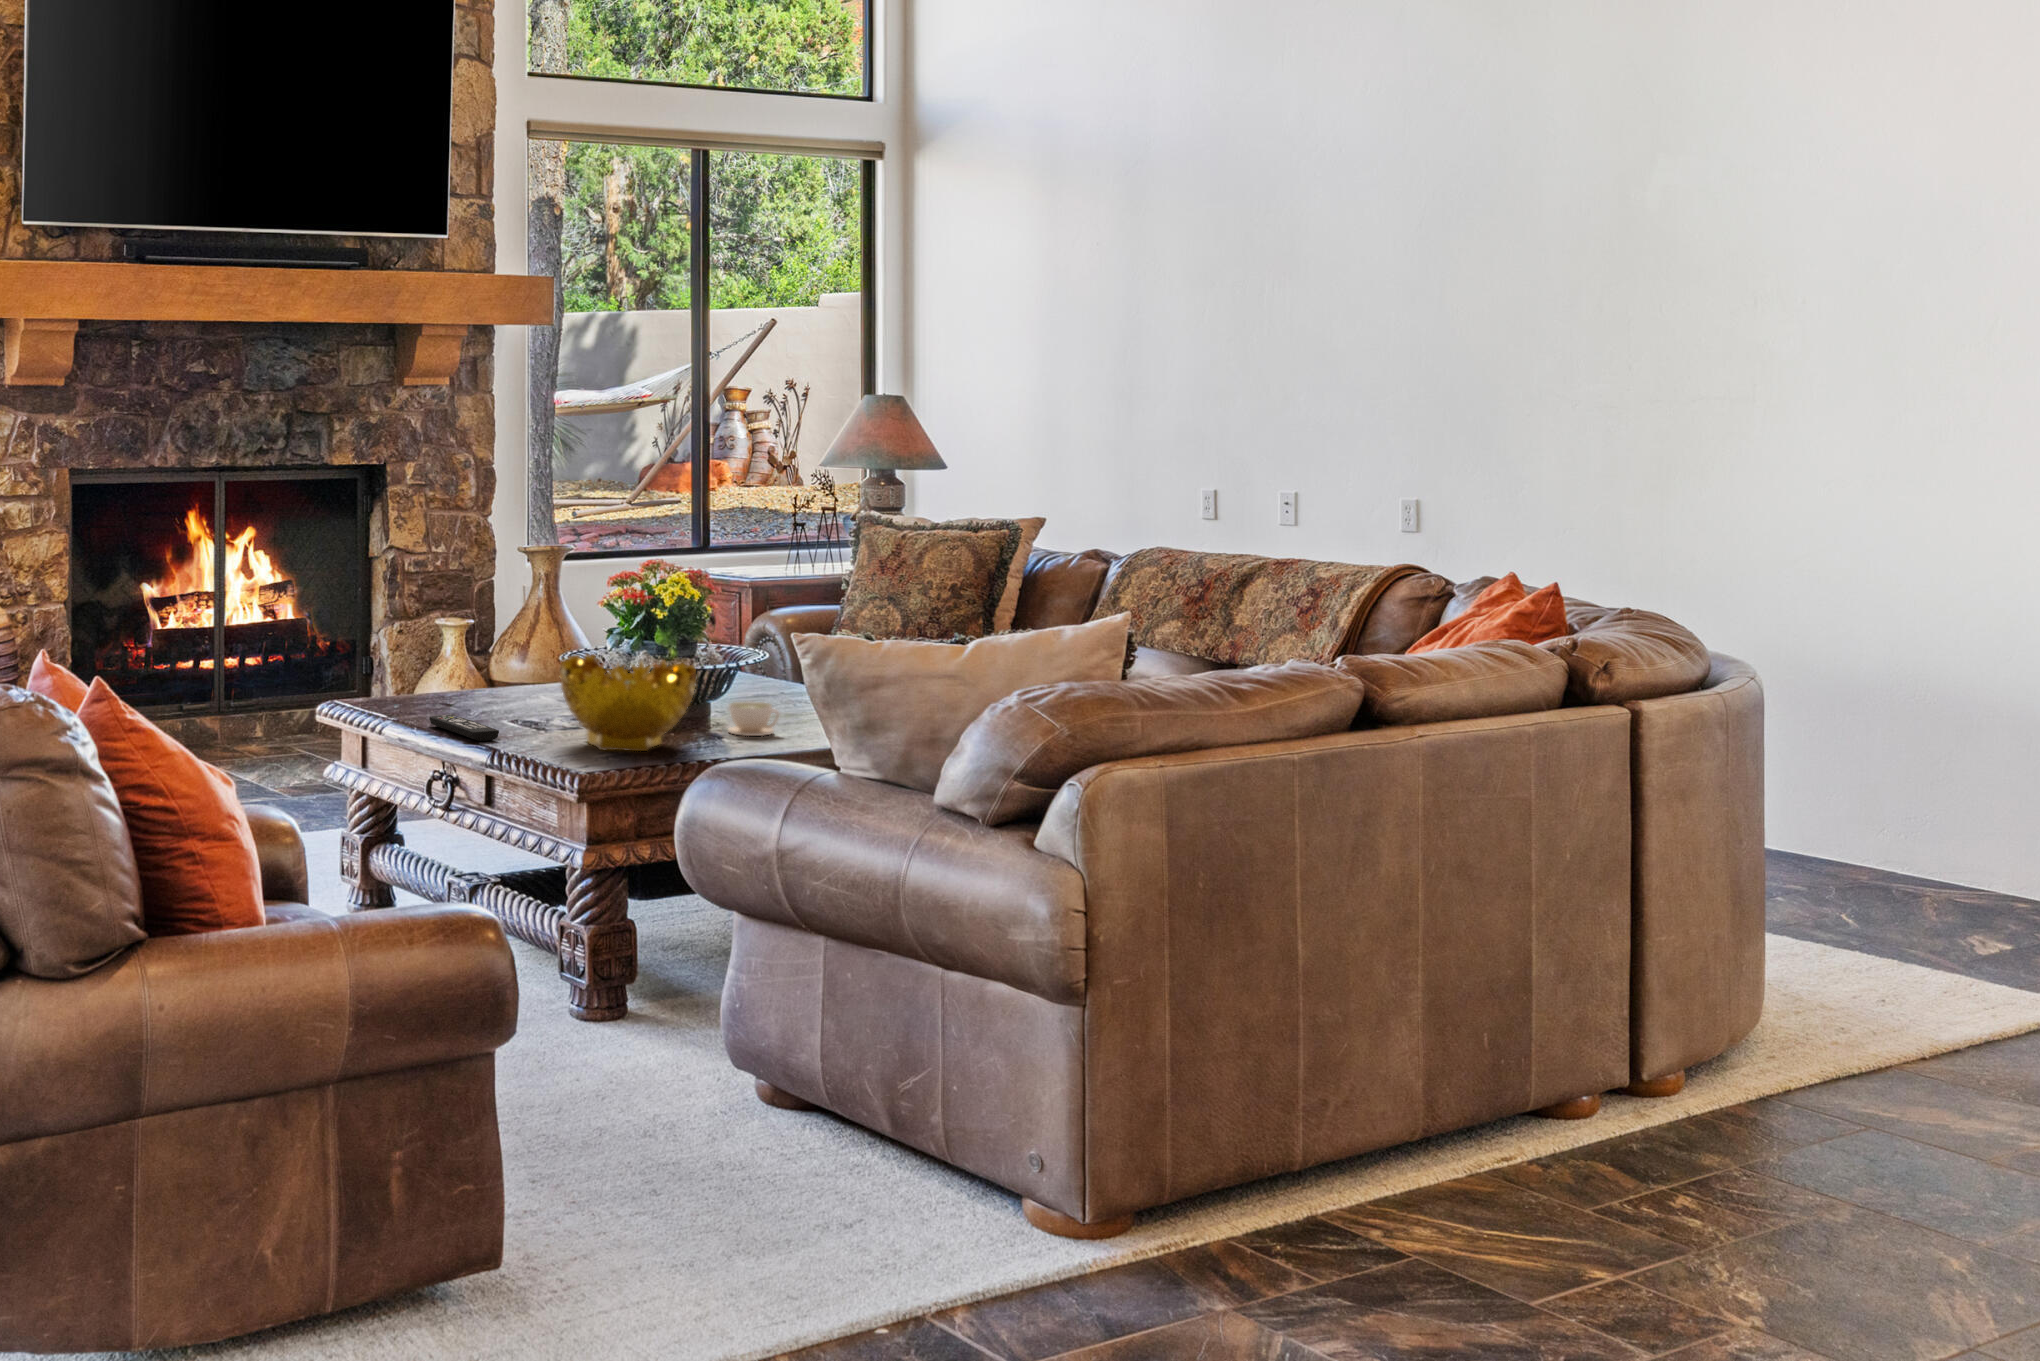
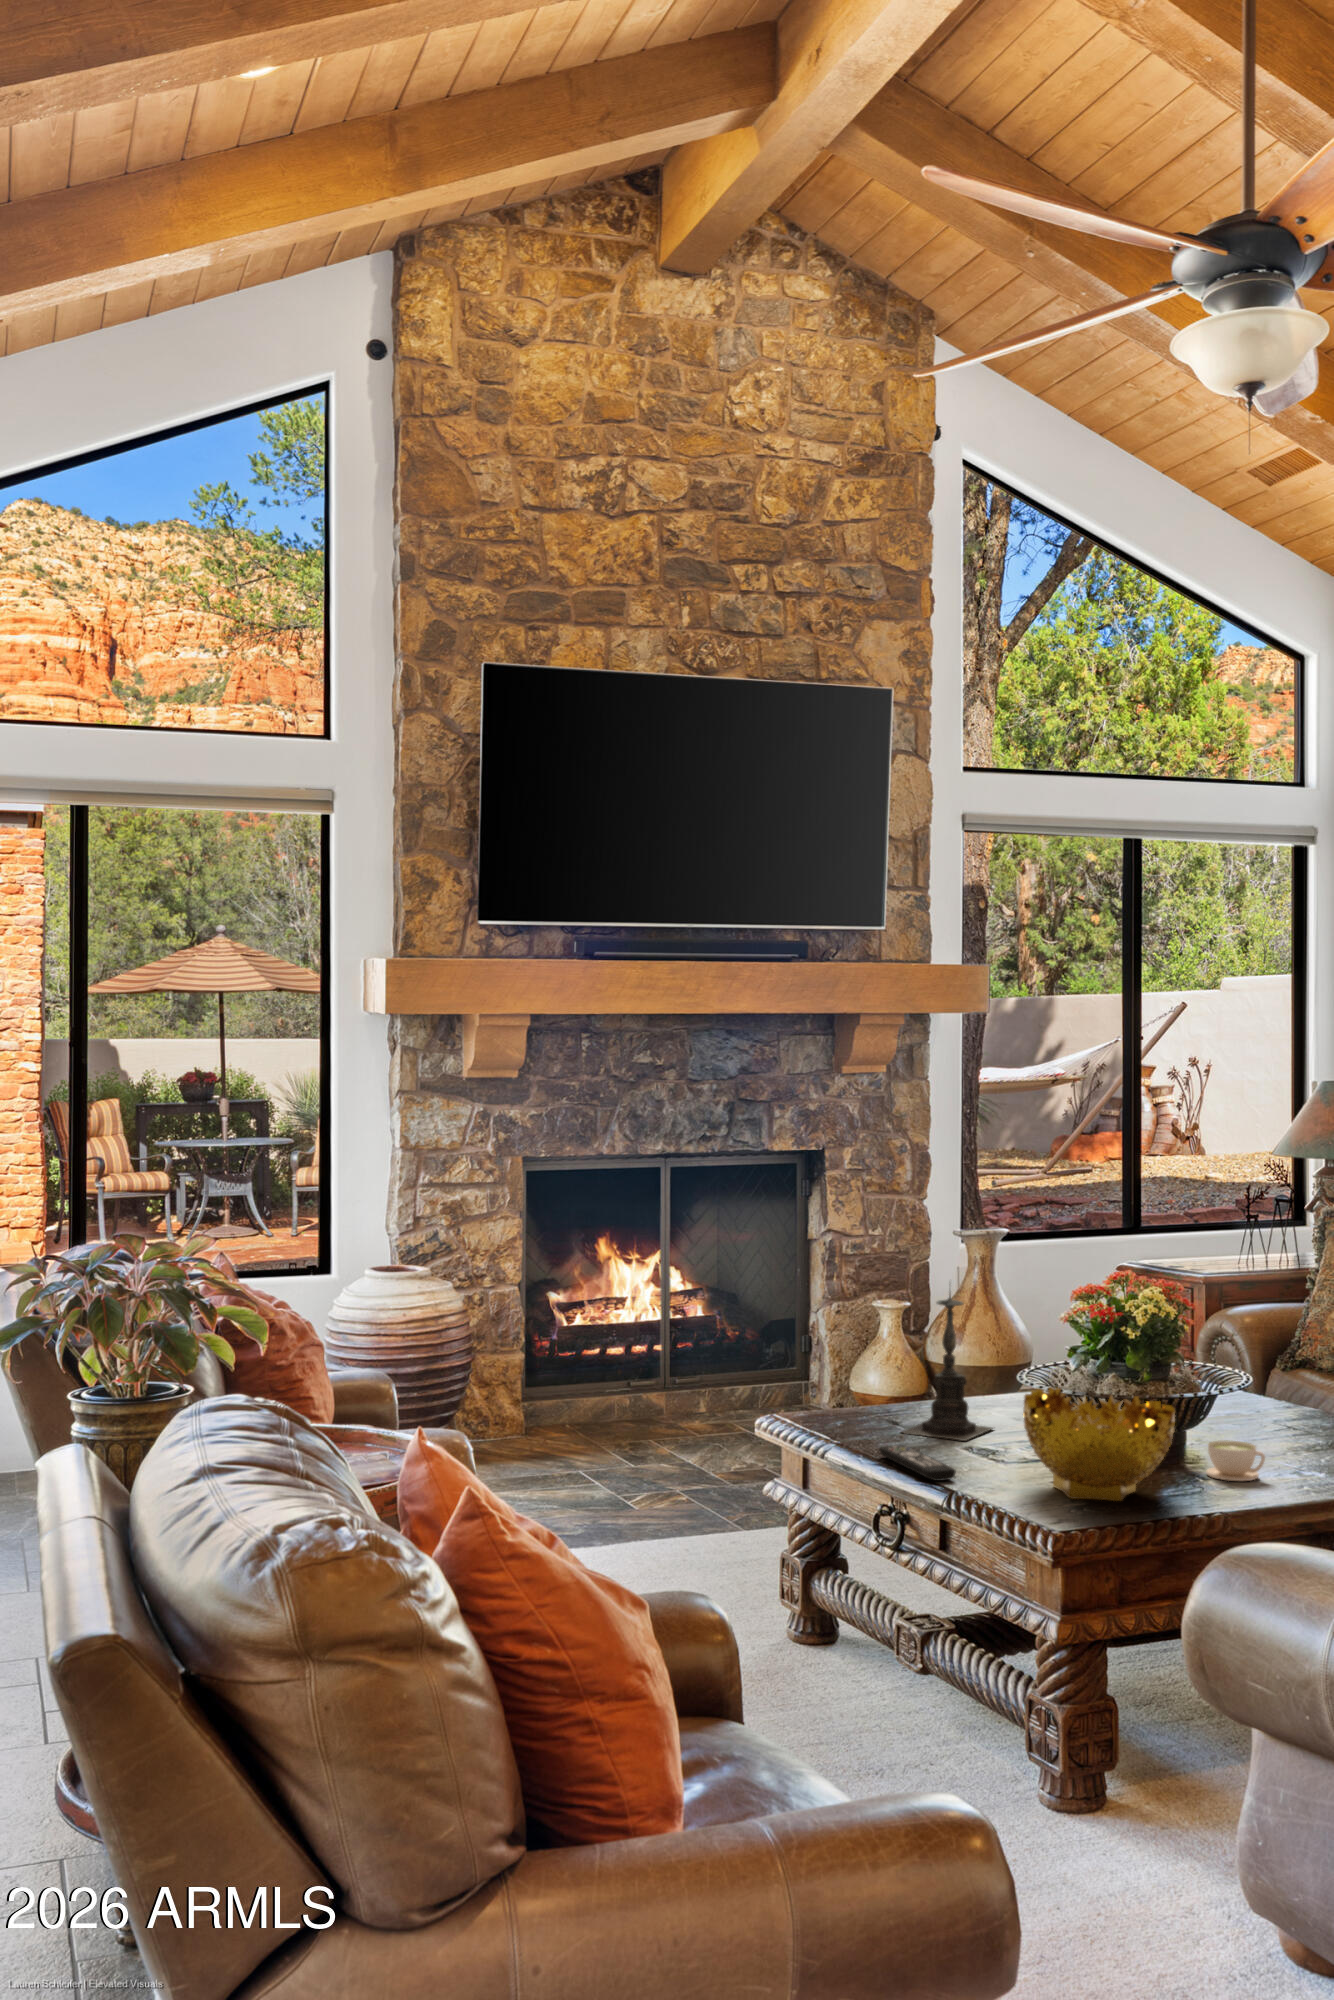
candle holder: none [450,564,541,714] -> present [903,1294,993,1441]

